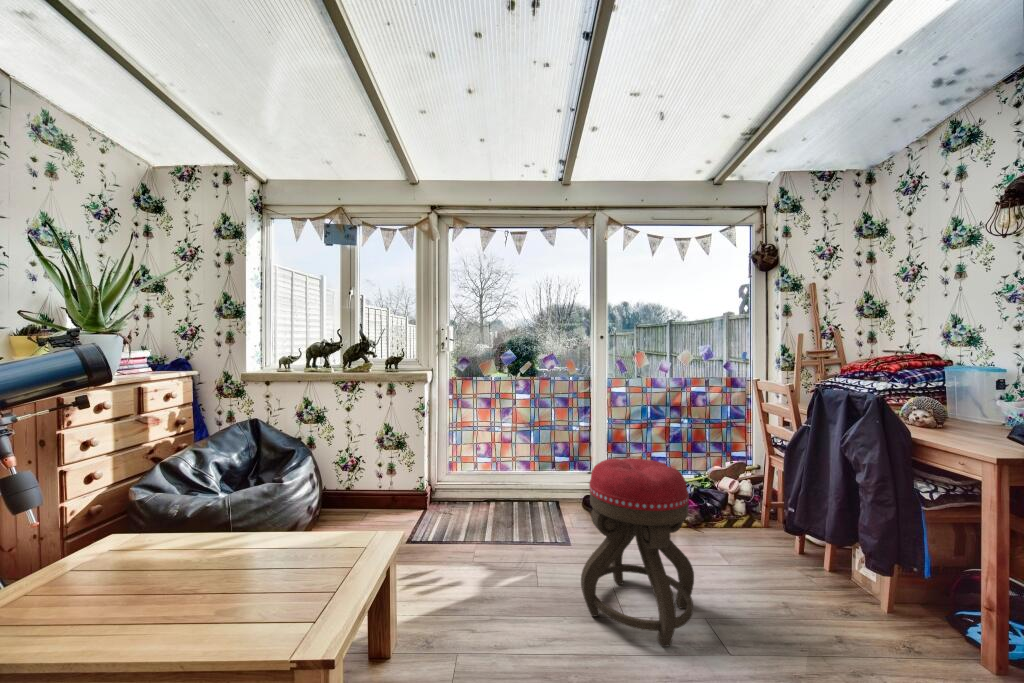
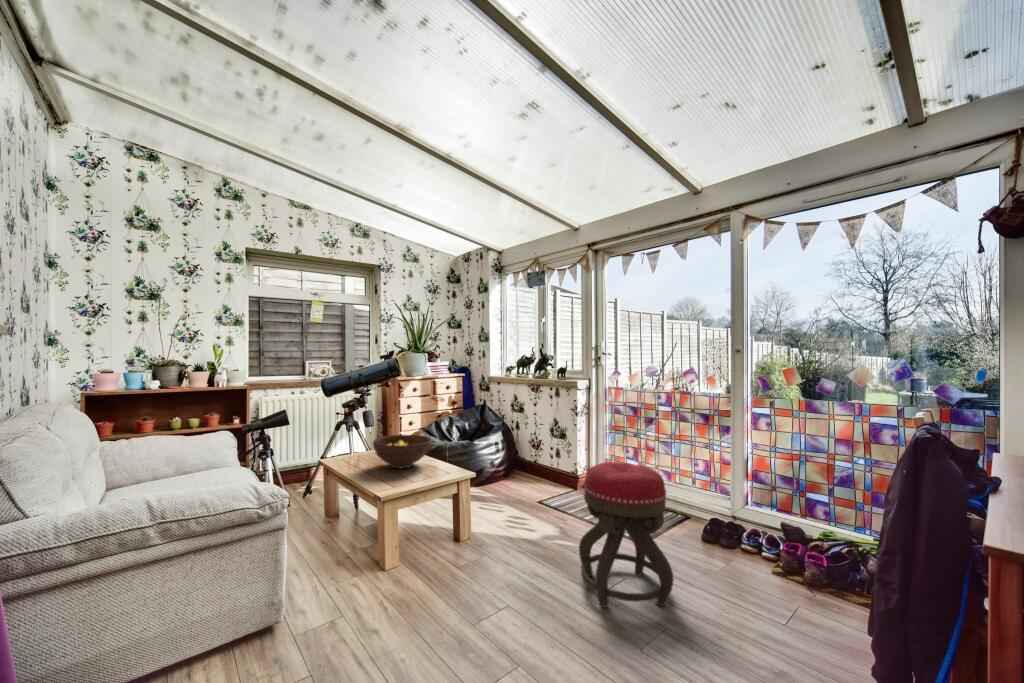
fruit bowl: none [125,497,297,598] -> present [373,435,431,468]

